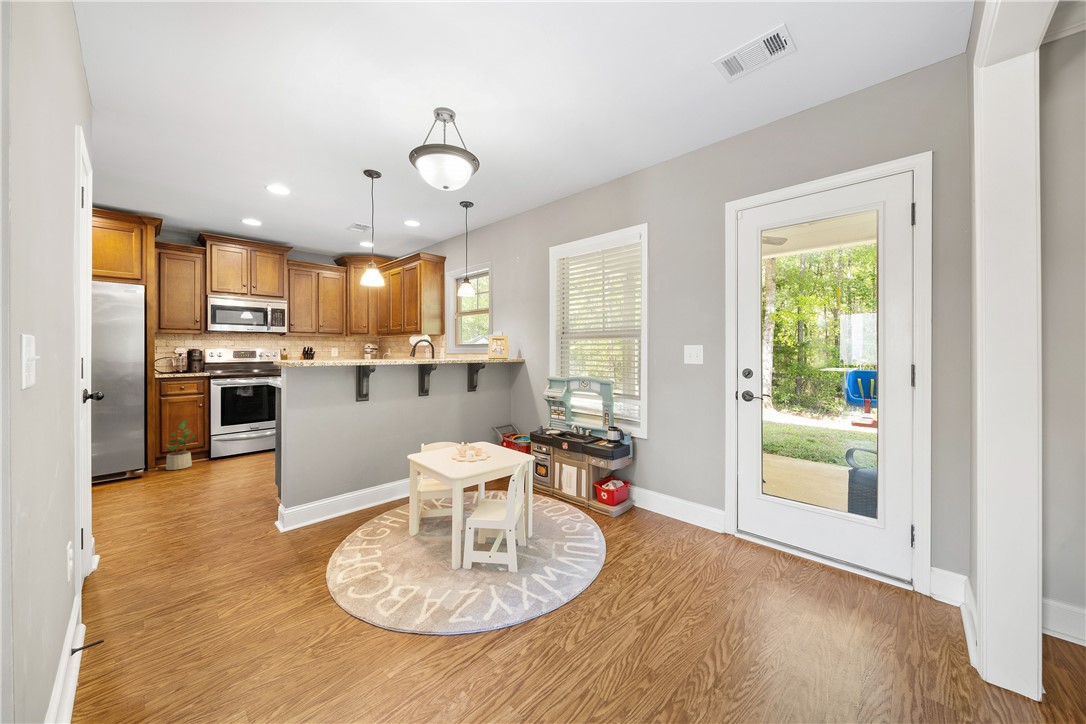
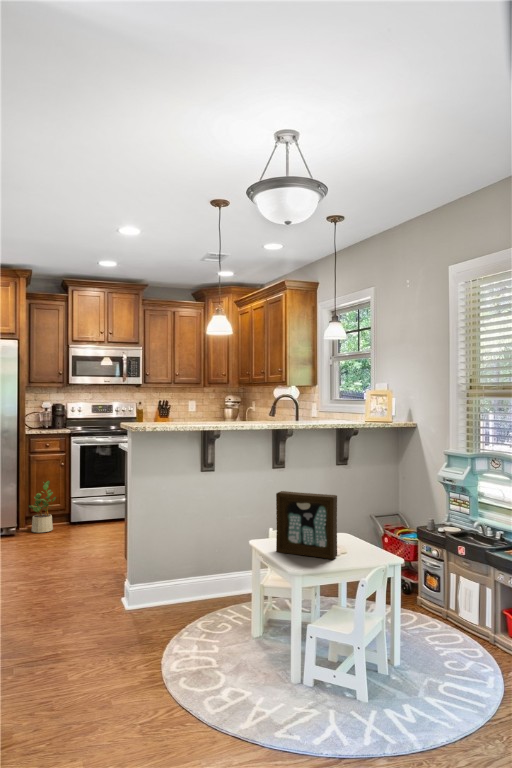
picture frame: none [435,411,487,463] -> present [276,491,337,559]

